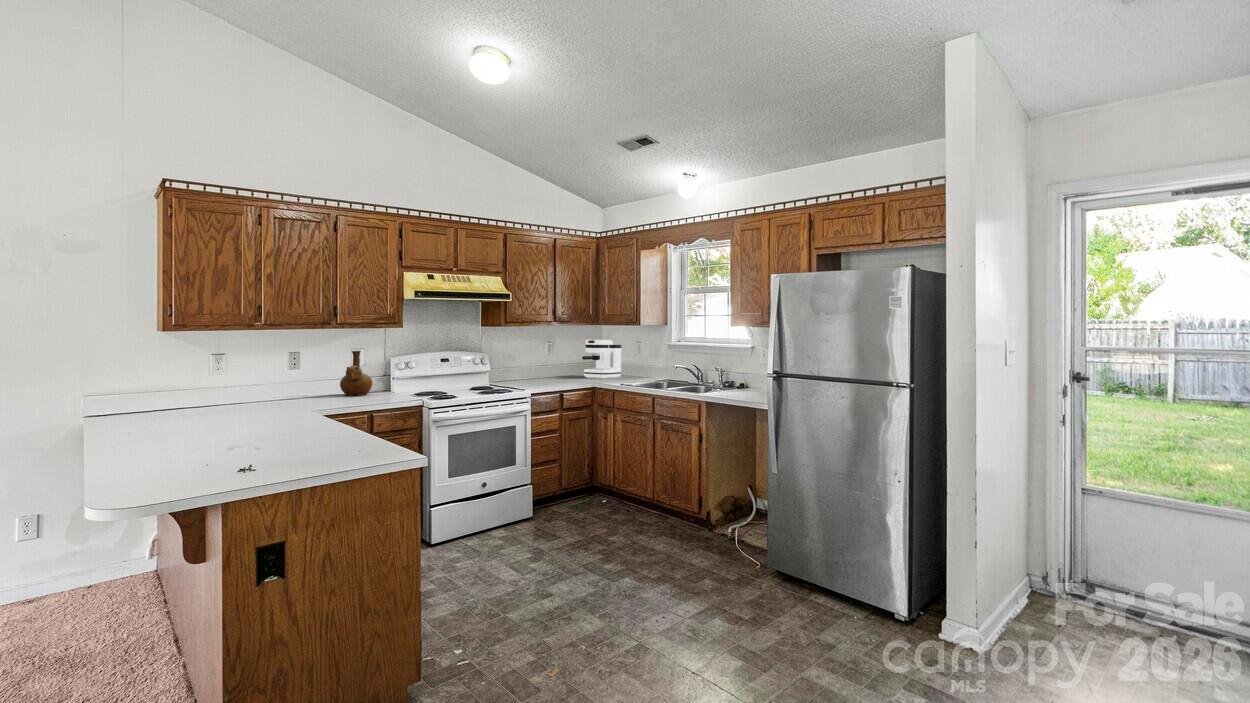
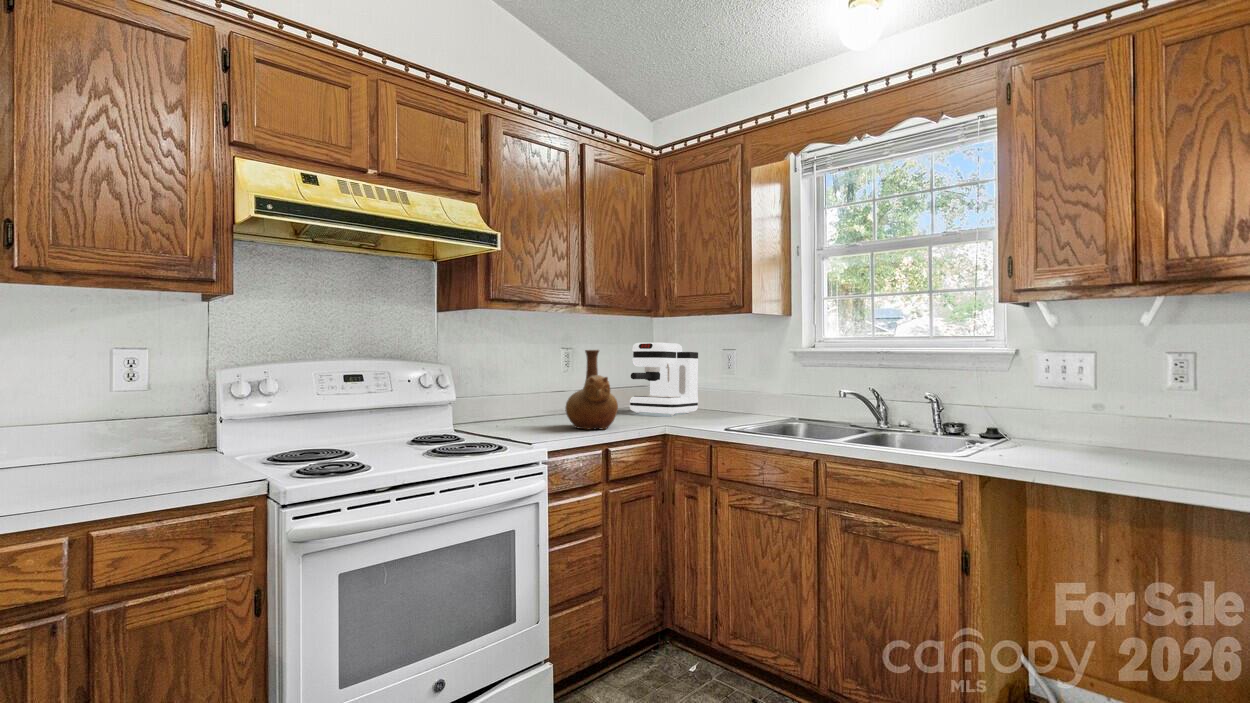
vase: present [340,351,372,396] -> present [566,350,618,430]

